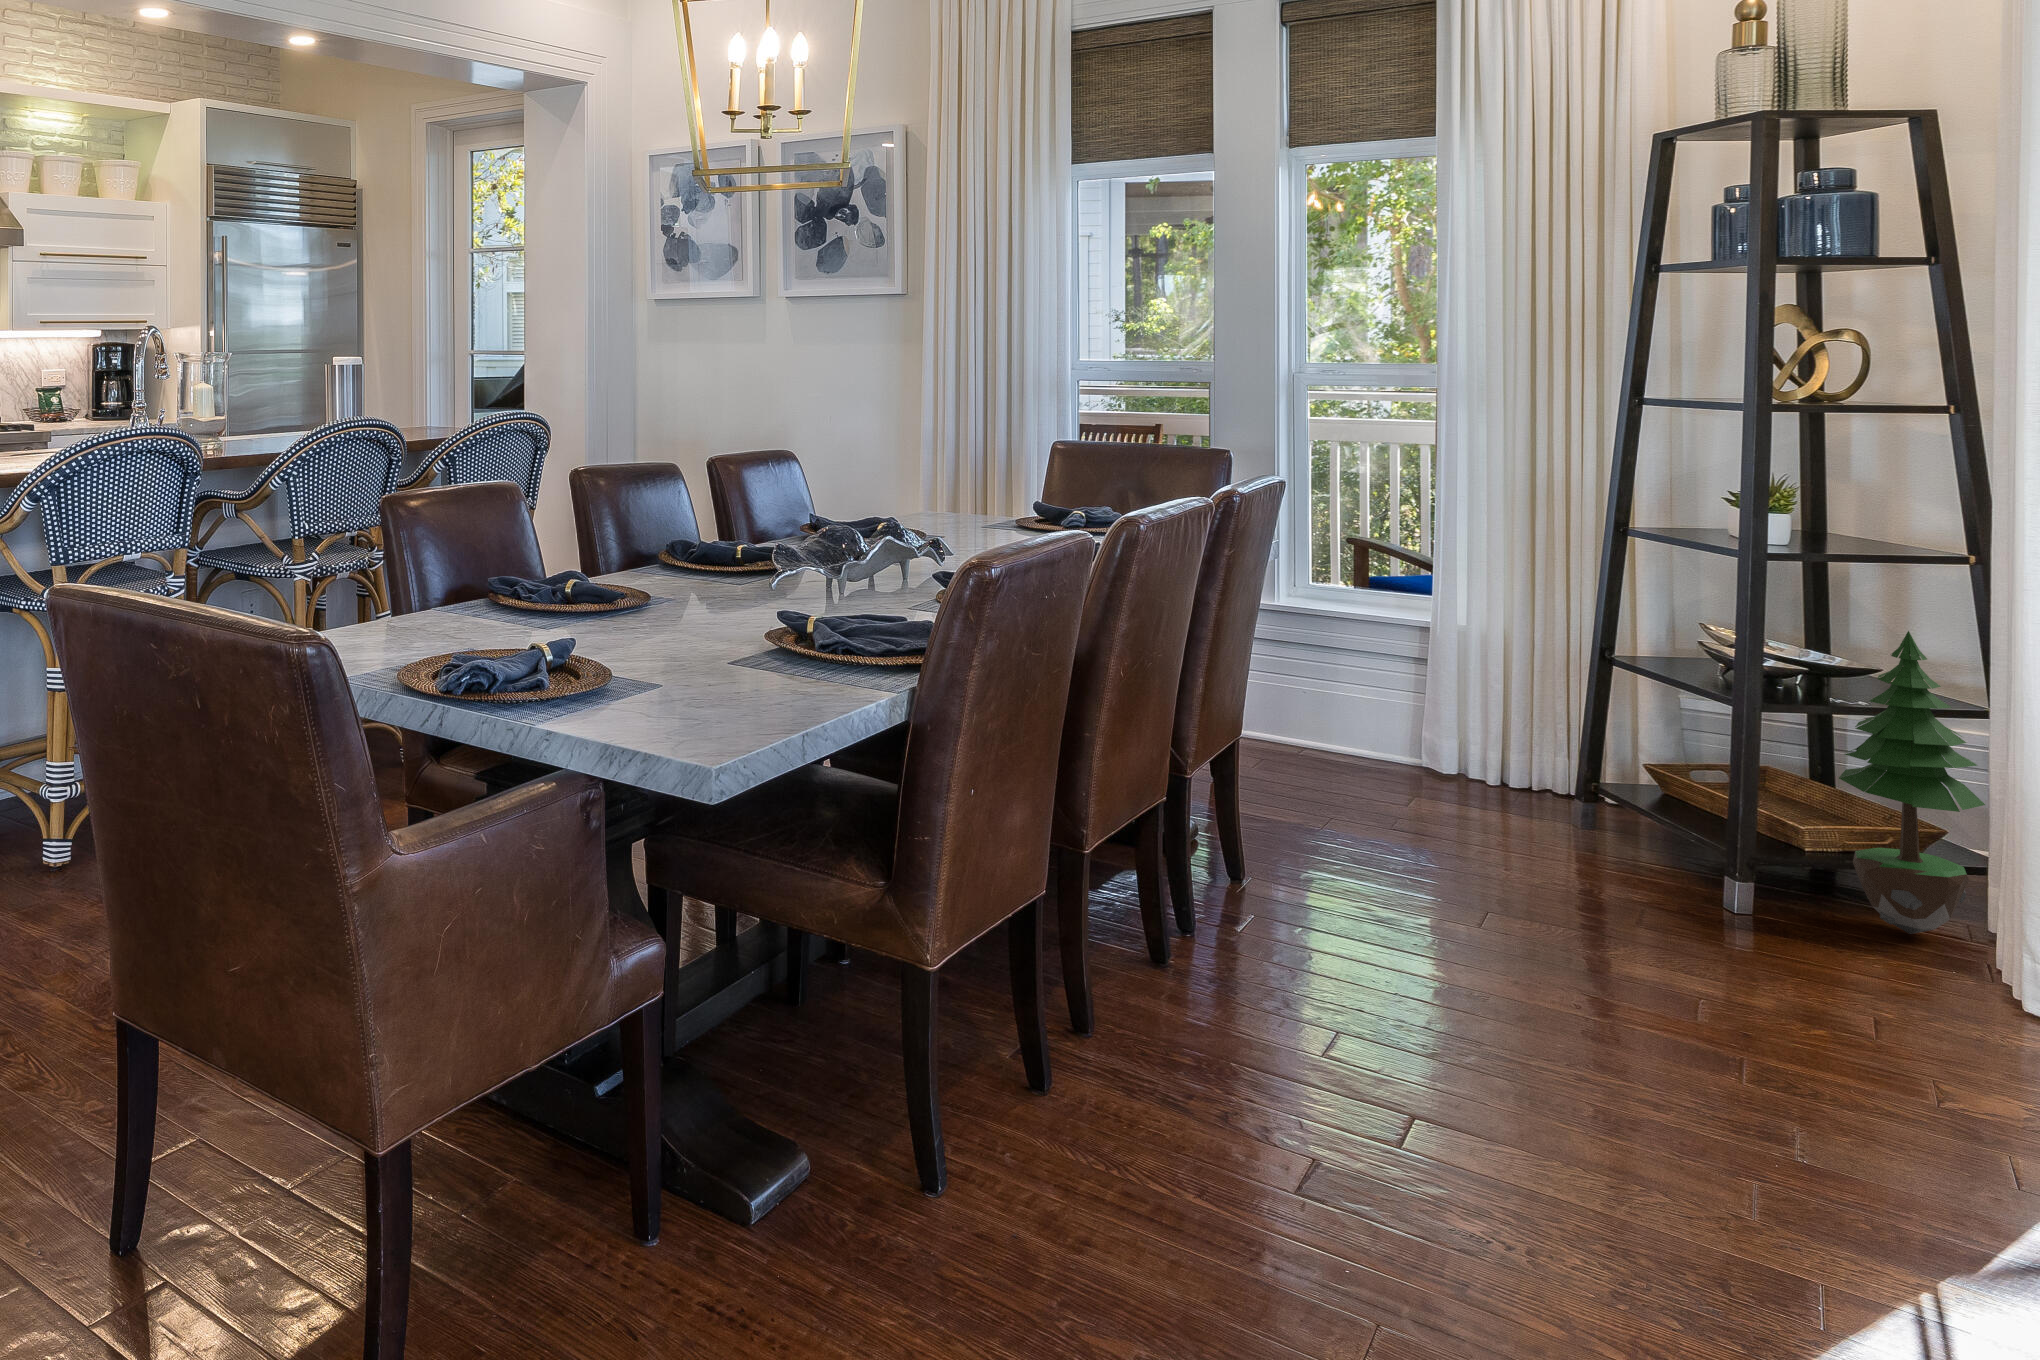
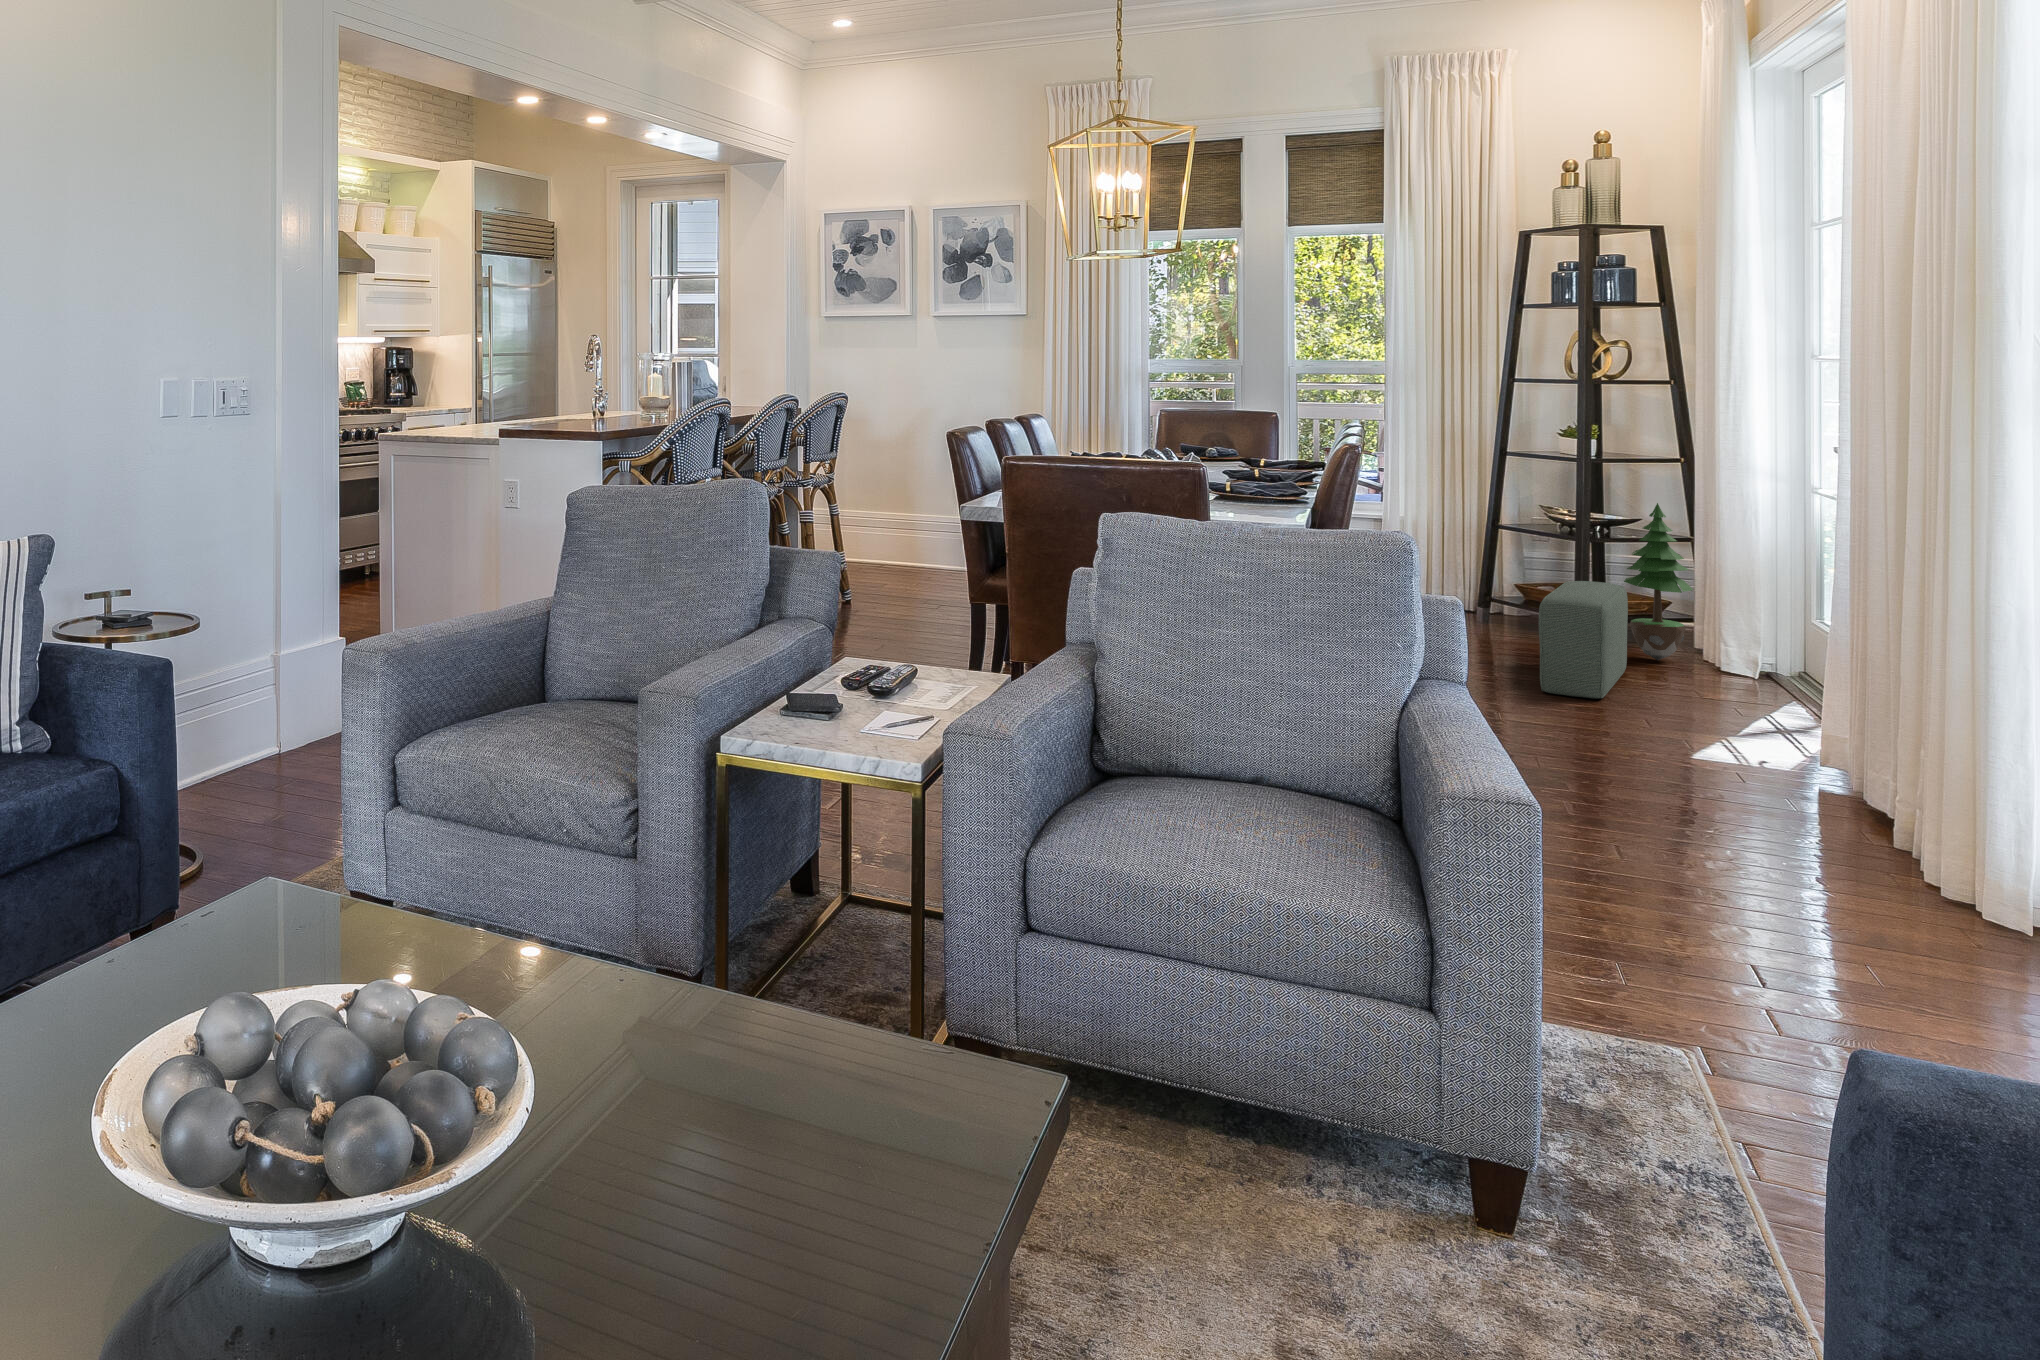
pouf: none [1627,783,1838,1068] -> present [1539,581,1628,698]

